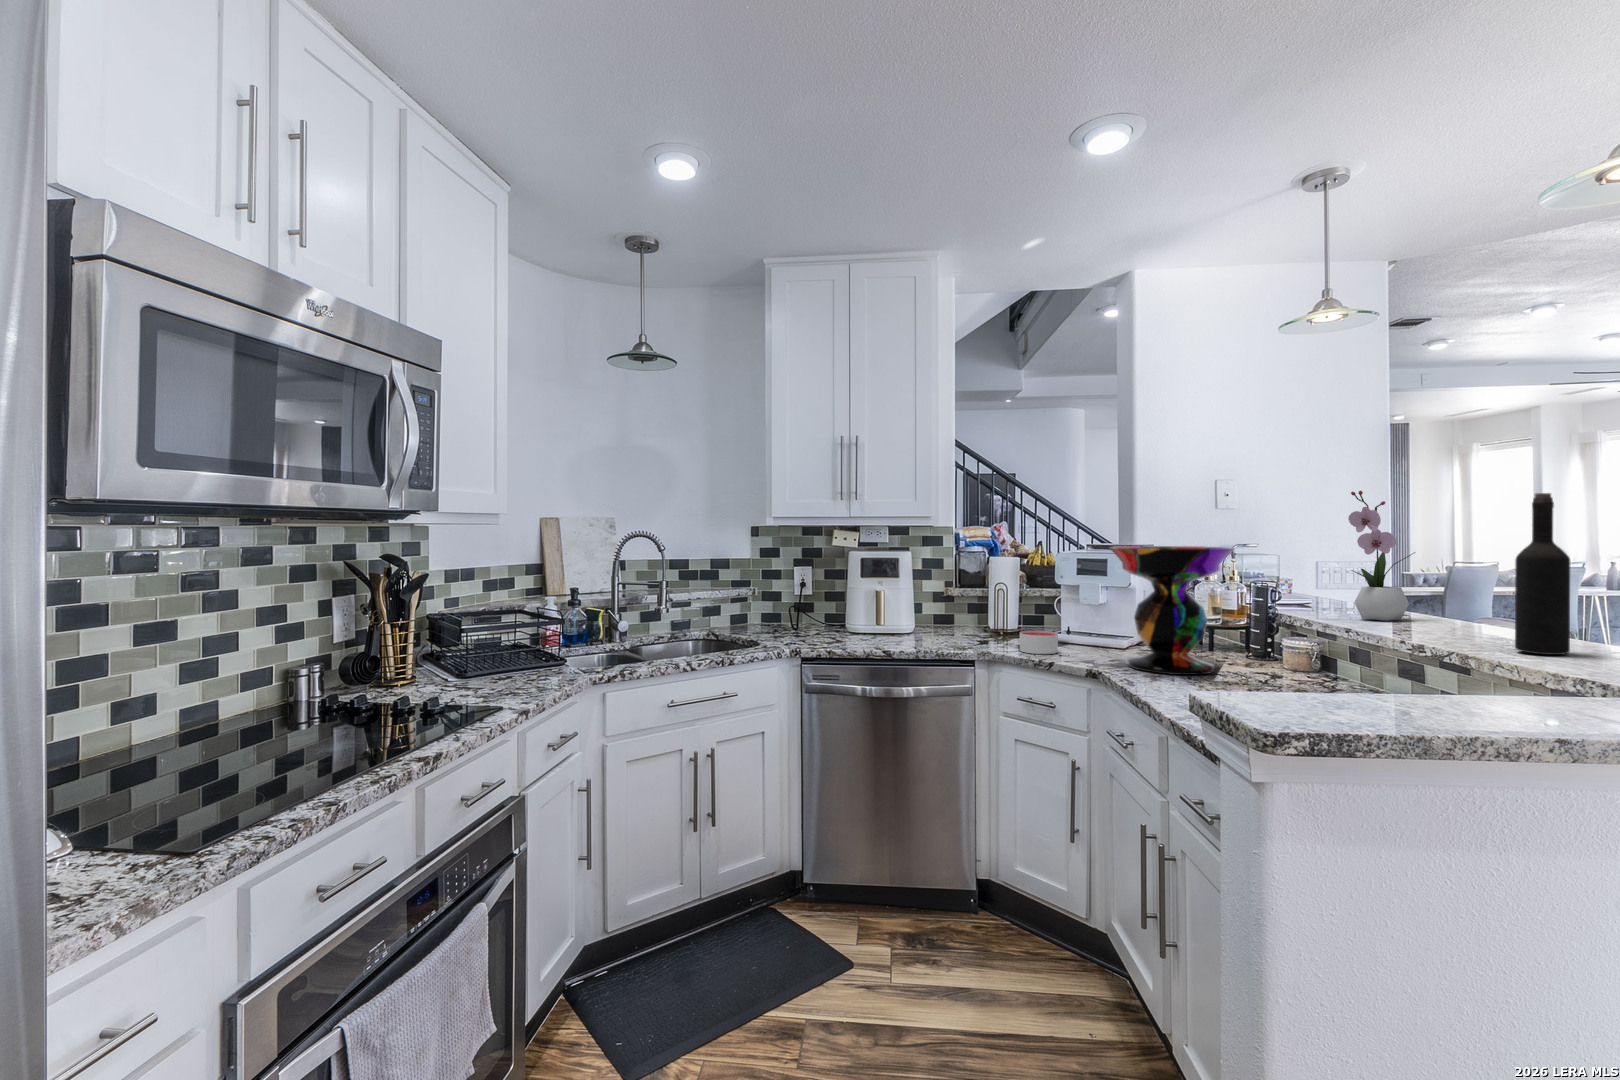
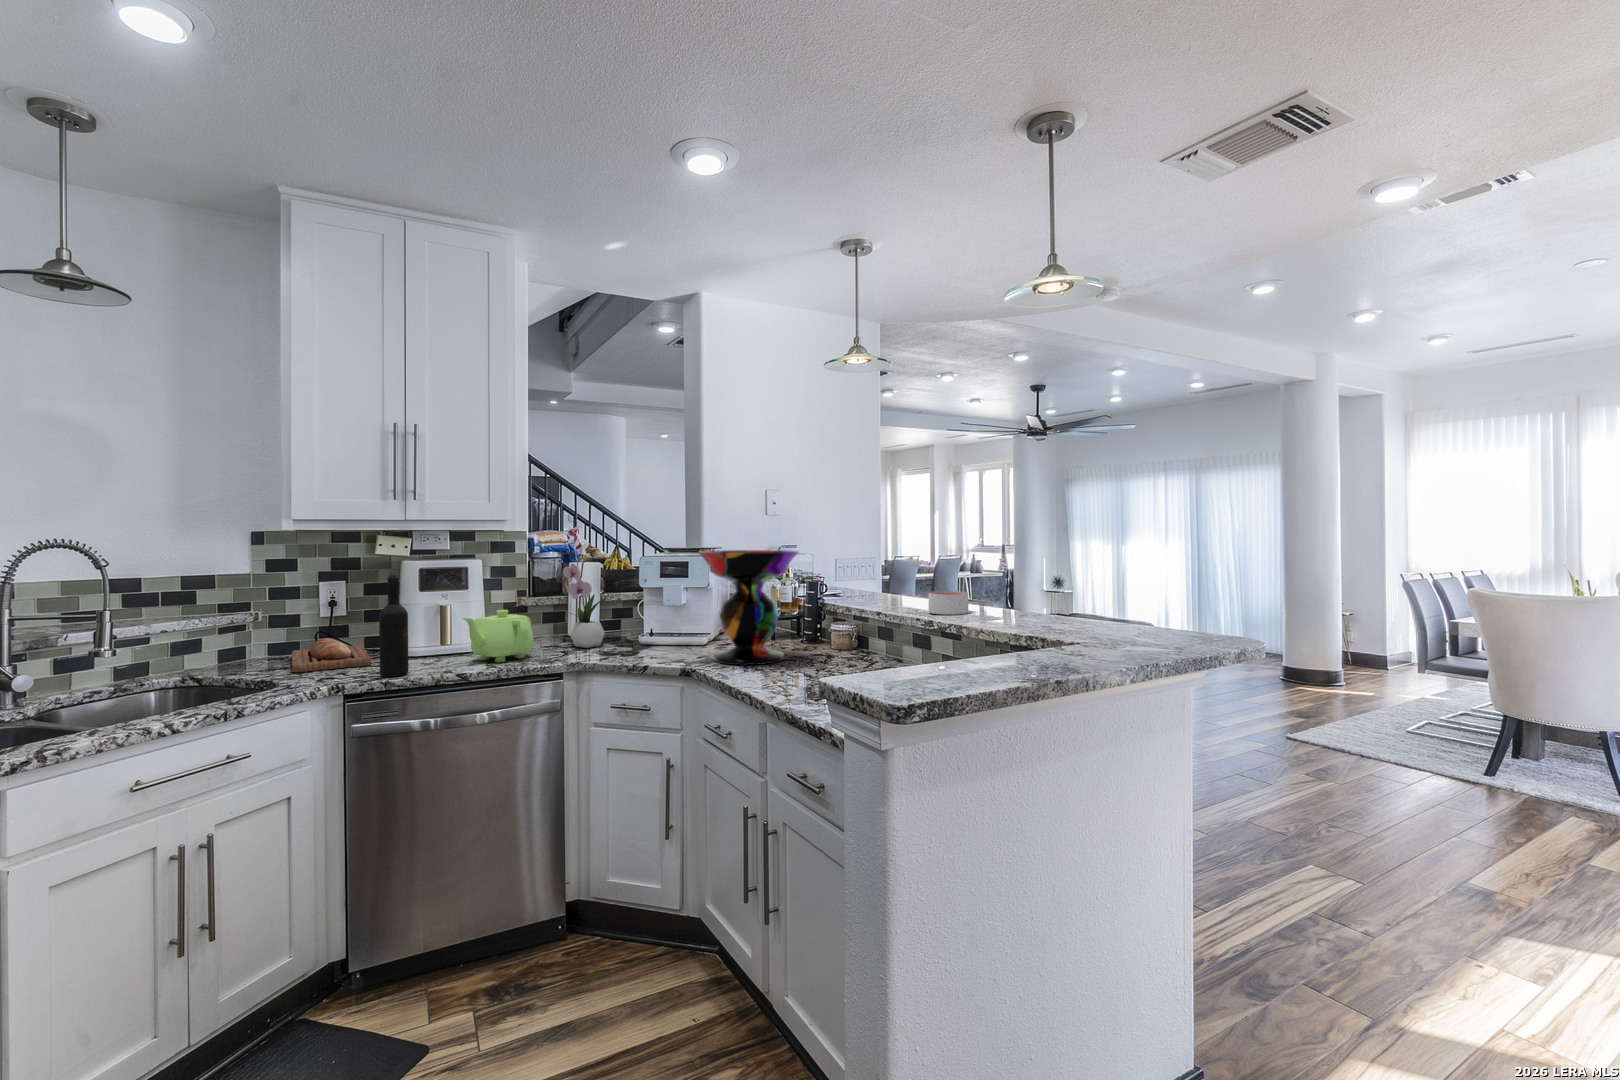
flower arrangement: present [1348,491,1415,621] -> present [563,550,608,648]
wine bottle: present [1515,493,1570,655] -> present [379,572,409,677]
teapot: none [889,597,950,644] -> present [463,610,534,662]
bread loaf: none [771,612,824,637] -> present [292,638,371,672]
candle: present [1020,631,1058,654] -> present [929,591,968,615]

